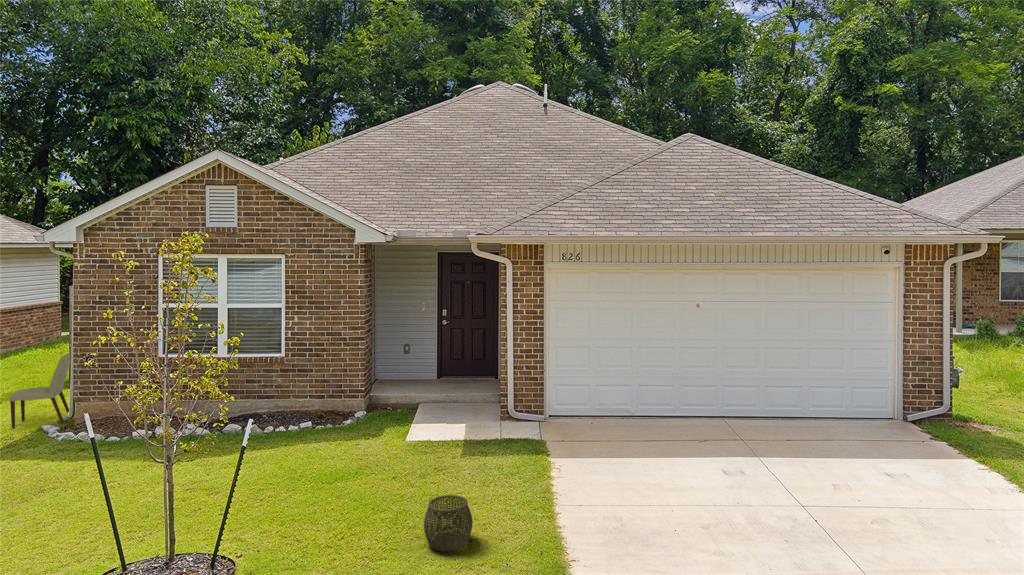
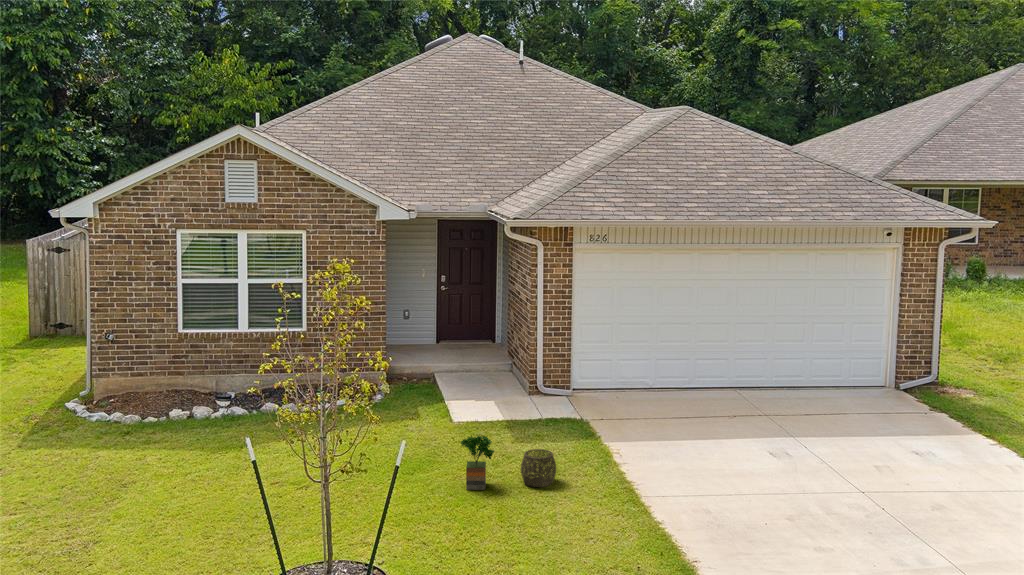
chair: present [9,353,70,429] -> none [36,332,89,409]
potted tree: none [340,475,387,553] -> present [461,436,494,490]

